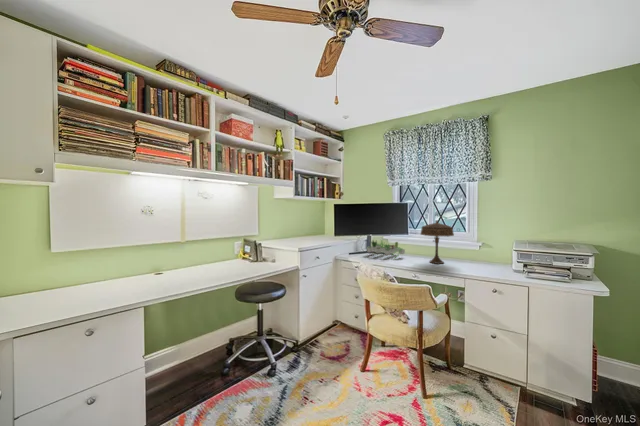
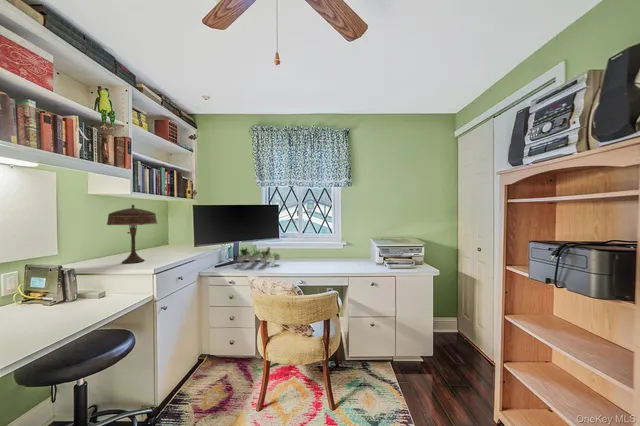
table lamp: present [421,221,454,264] -> present [107,205,157,263]

